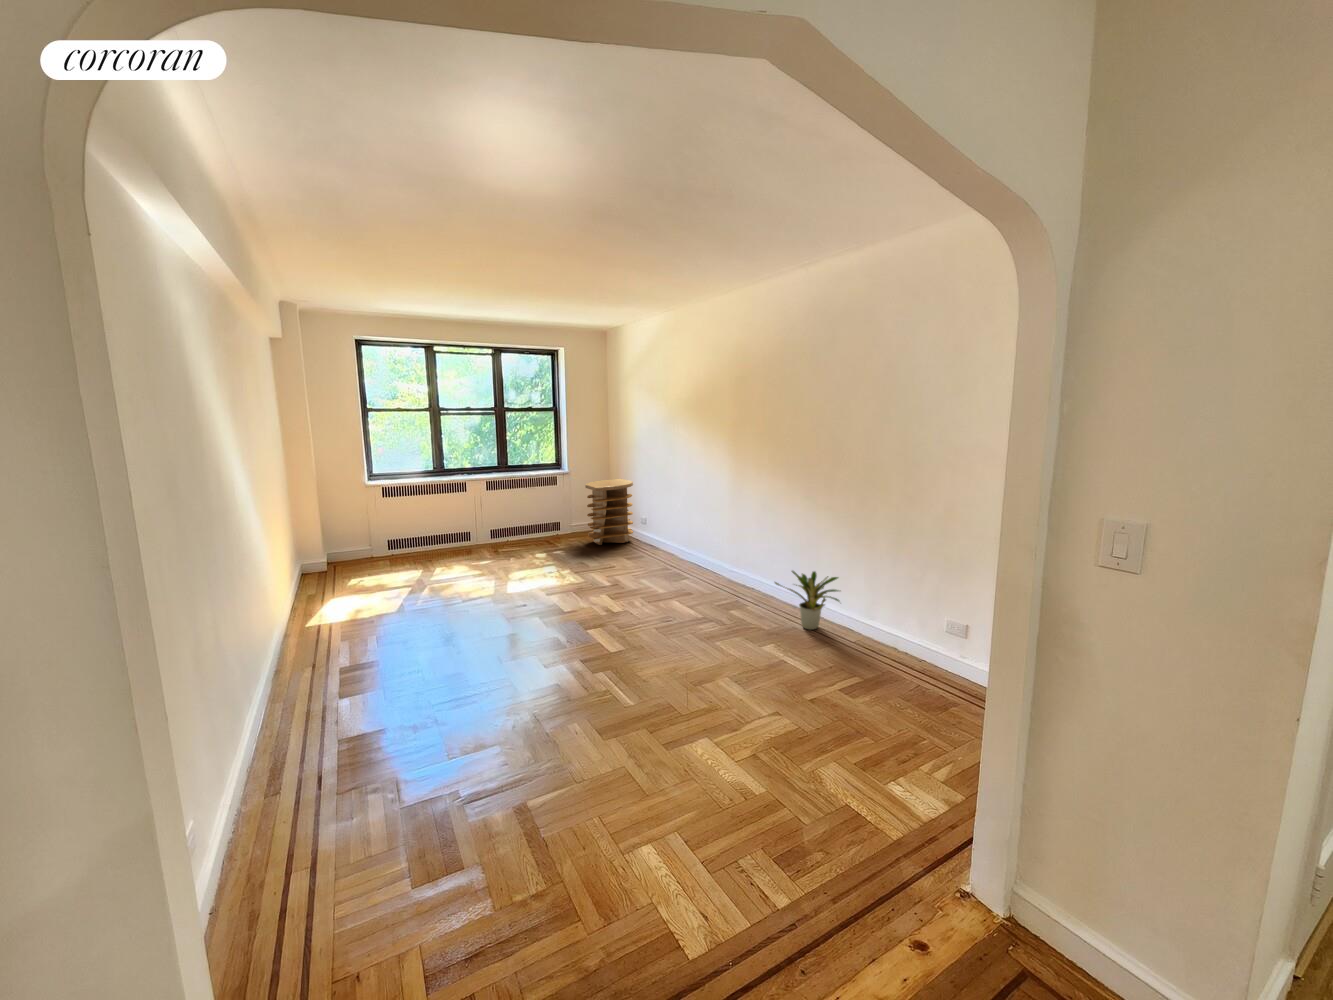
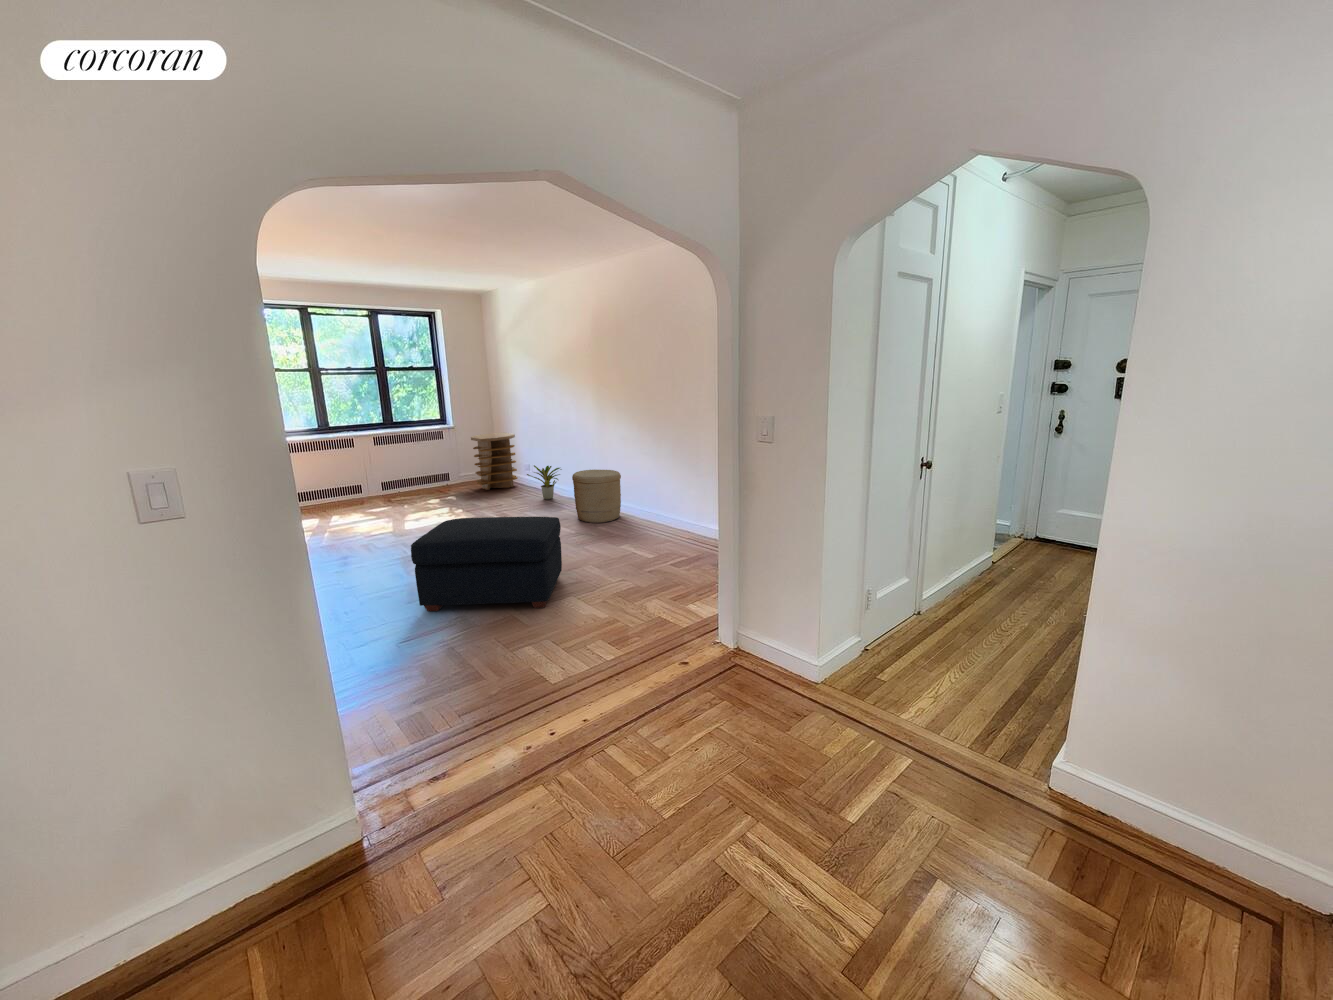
woven basket: none [698,534,758,603] -> present [572,470,621,523]
potted plant: present [775,571,839,630] -> present [527,465,561,500]
ottoman: none [504,603,685,738] -> present [411,517,562,611]

